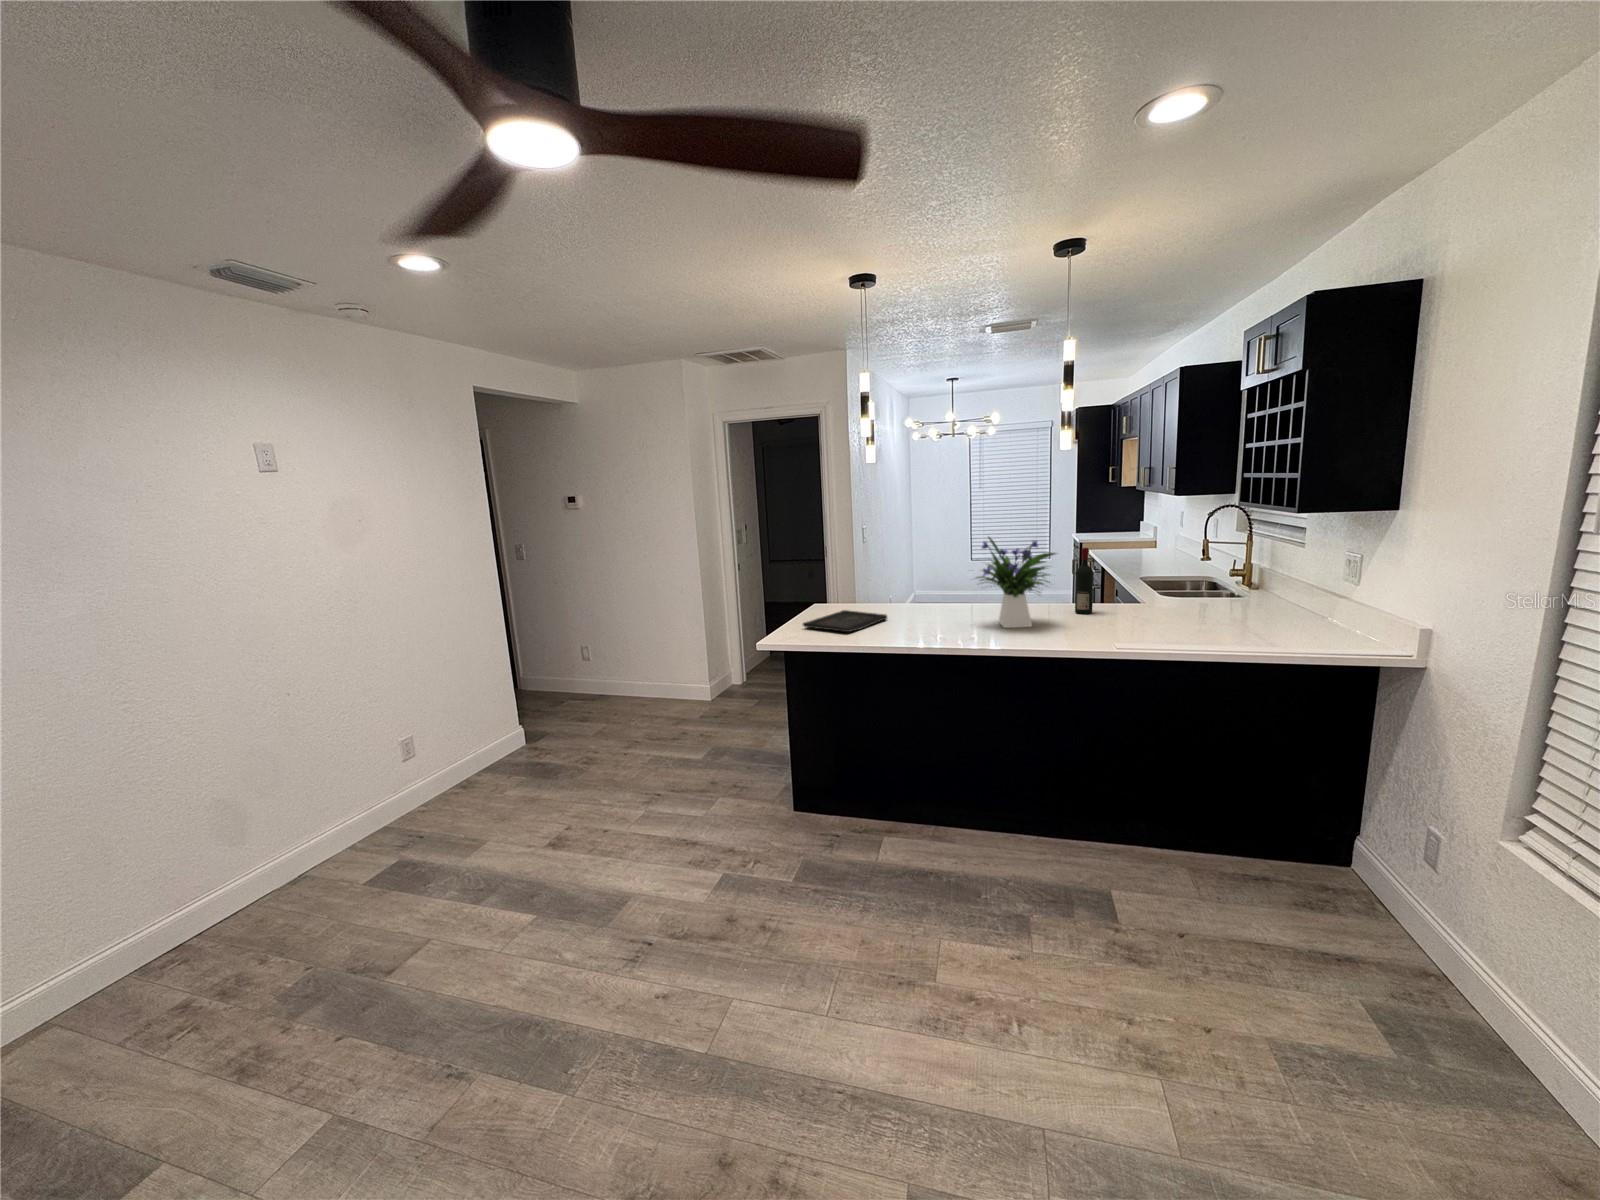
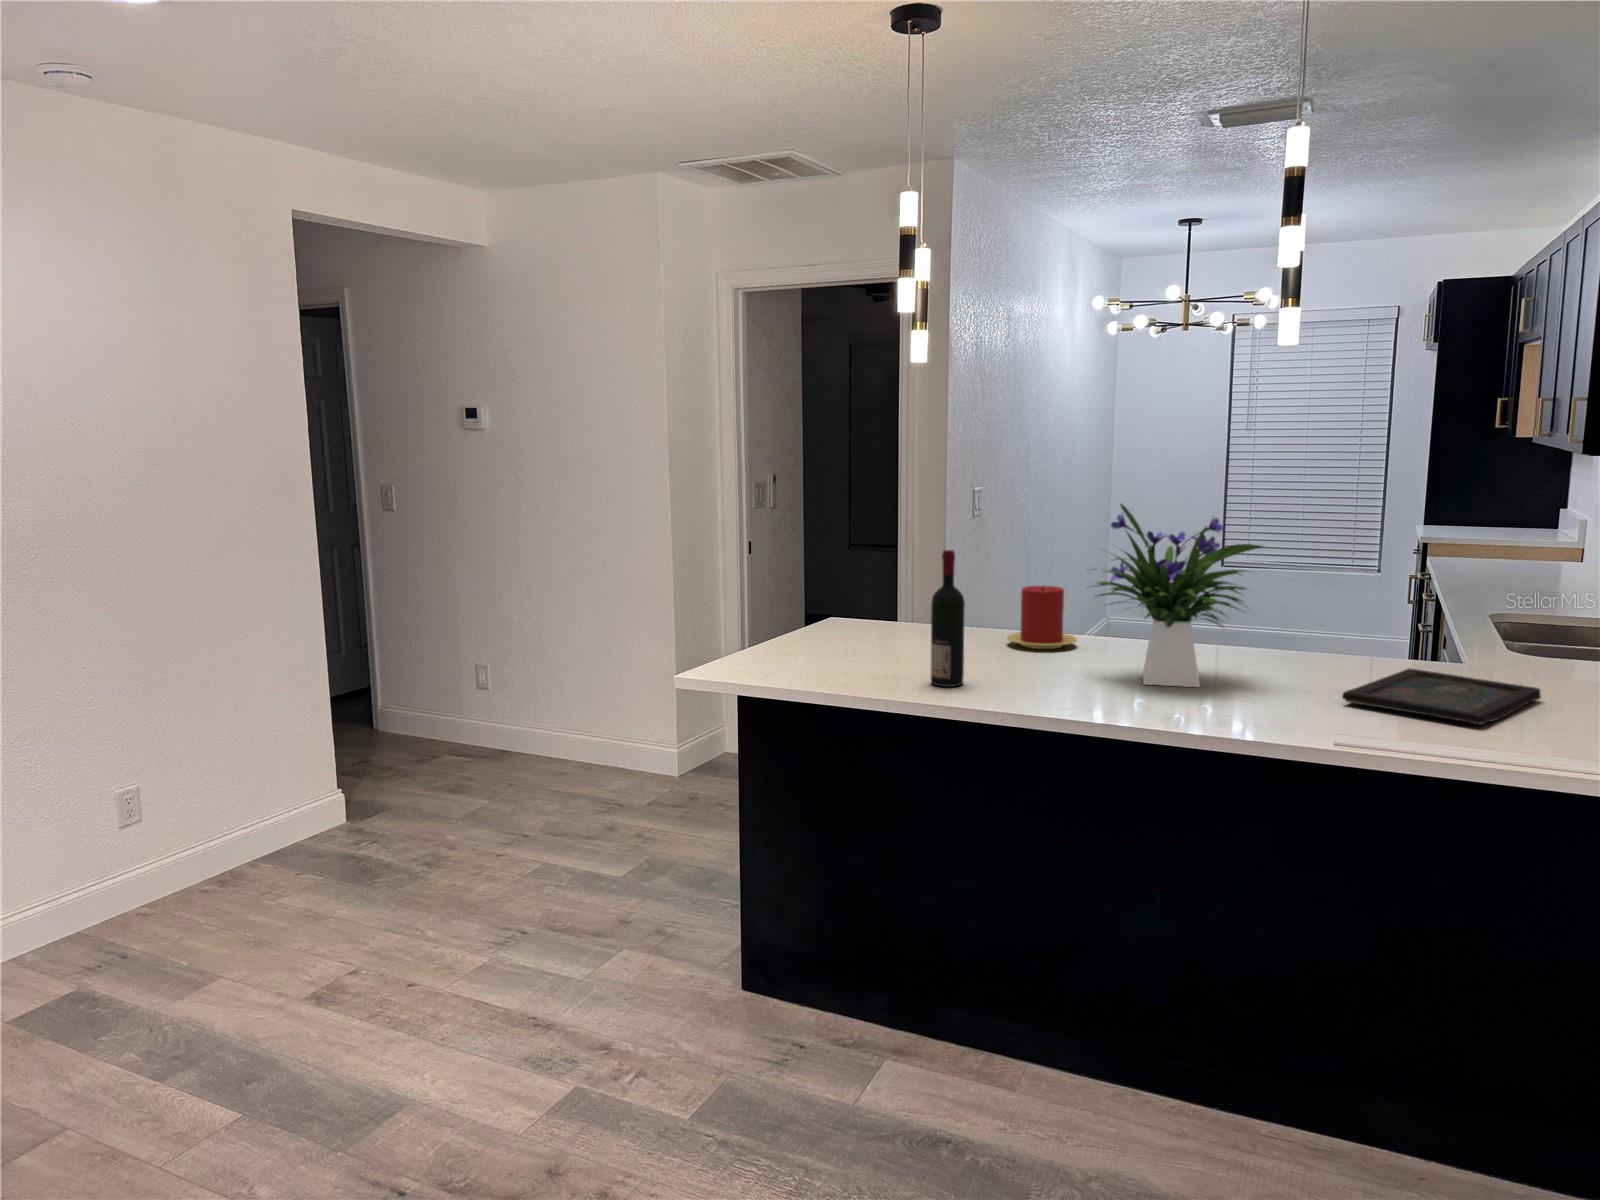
wine bottle: present [1075,548,1093,614] -> present [931,550,965,687]
candle: none [917,580,954,613] -> present [1007,586,1077,649]
tray: present [803,610,887,632] -> present [1342,668,1541,724]

